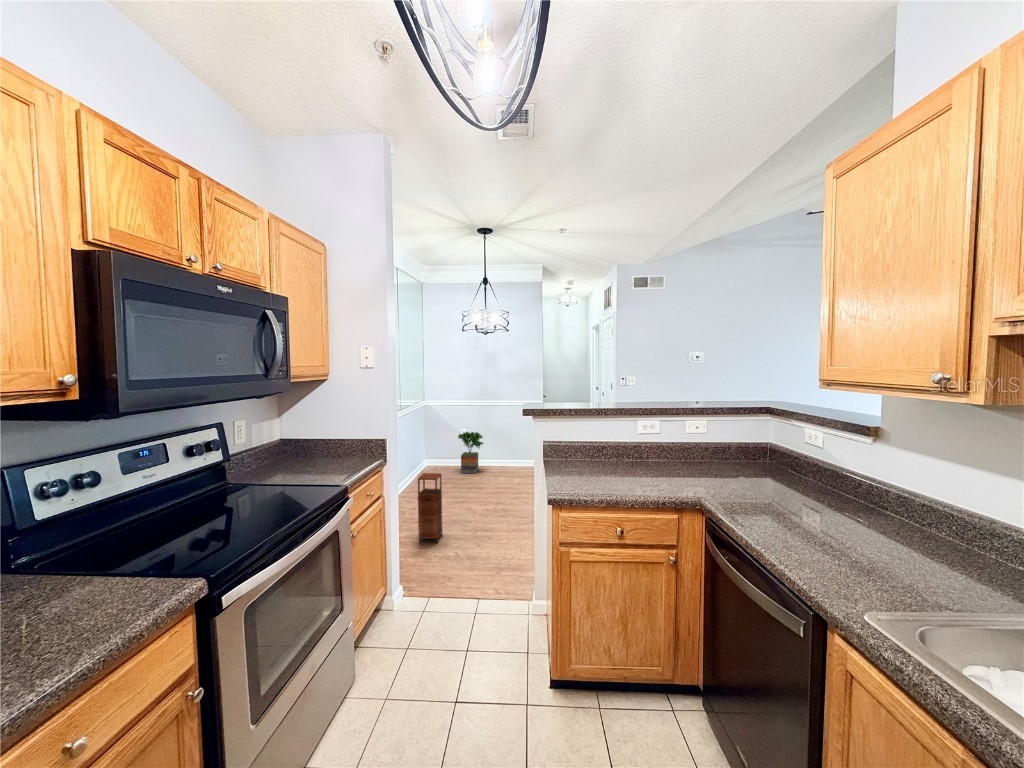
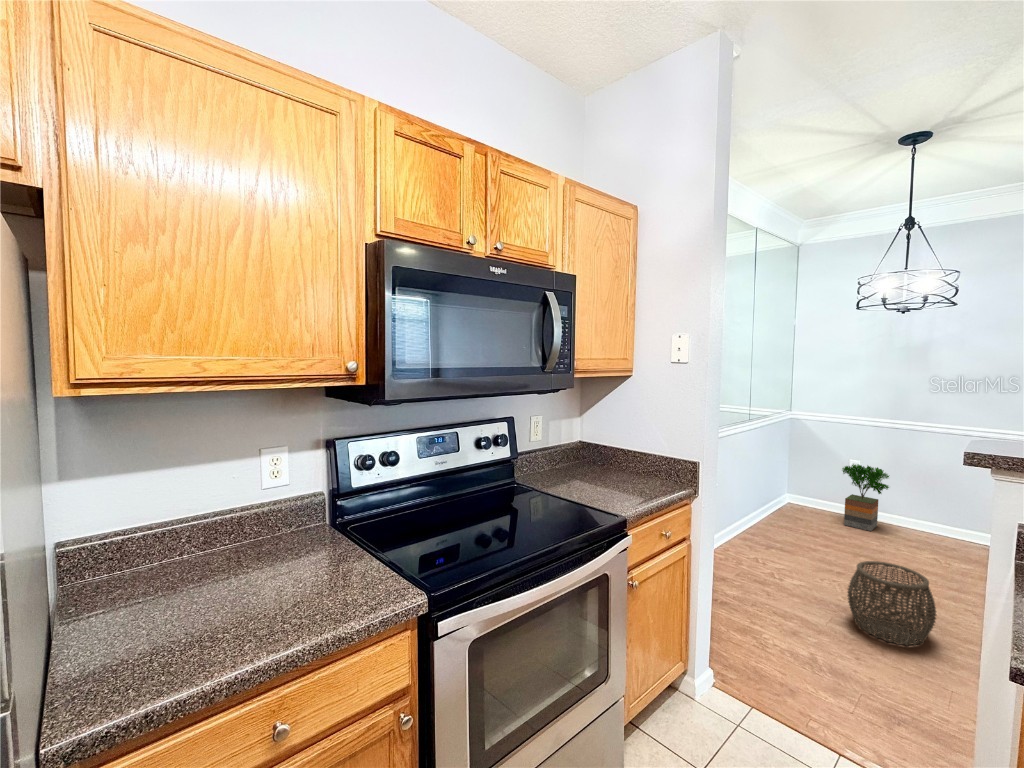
storage cabinet: present [418,473,442,542] -> none [754,515,797,622]
woven basket: none [470,487,513,533] -> present [848,561,937,646]

